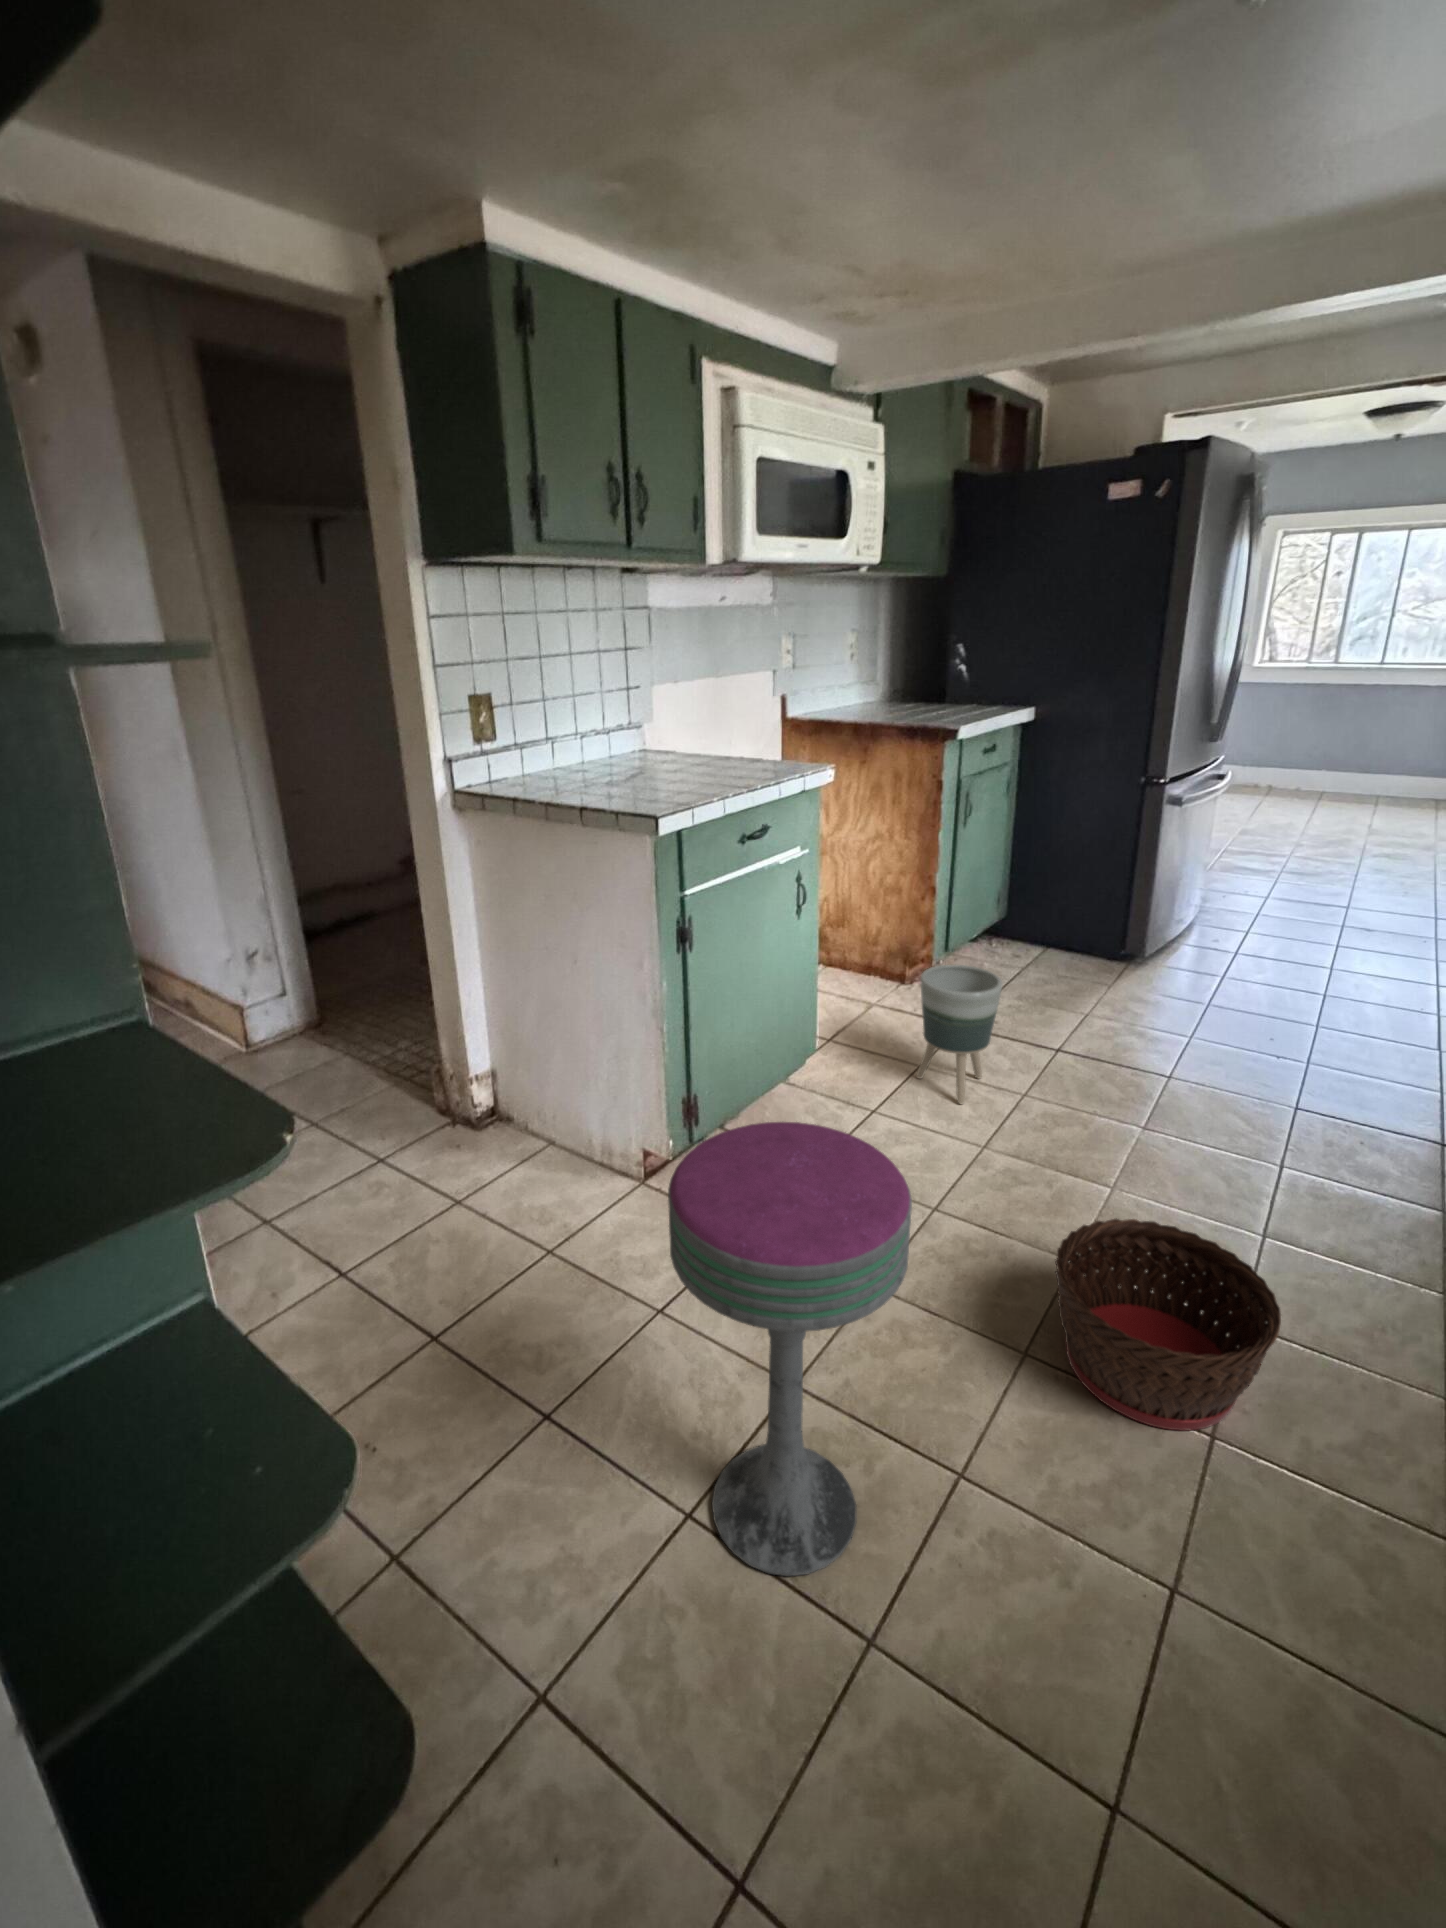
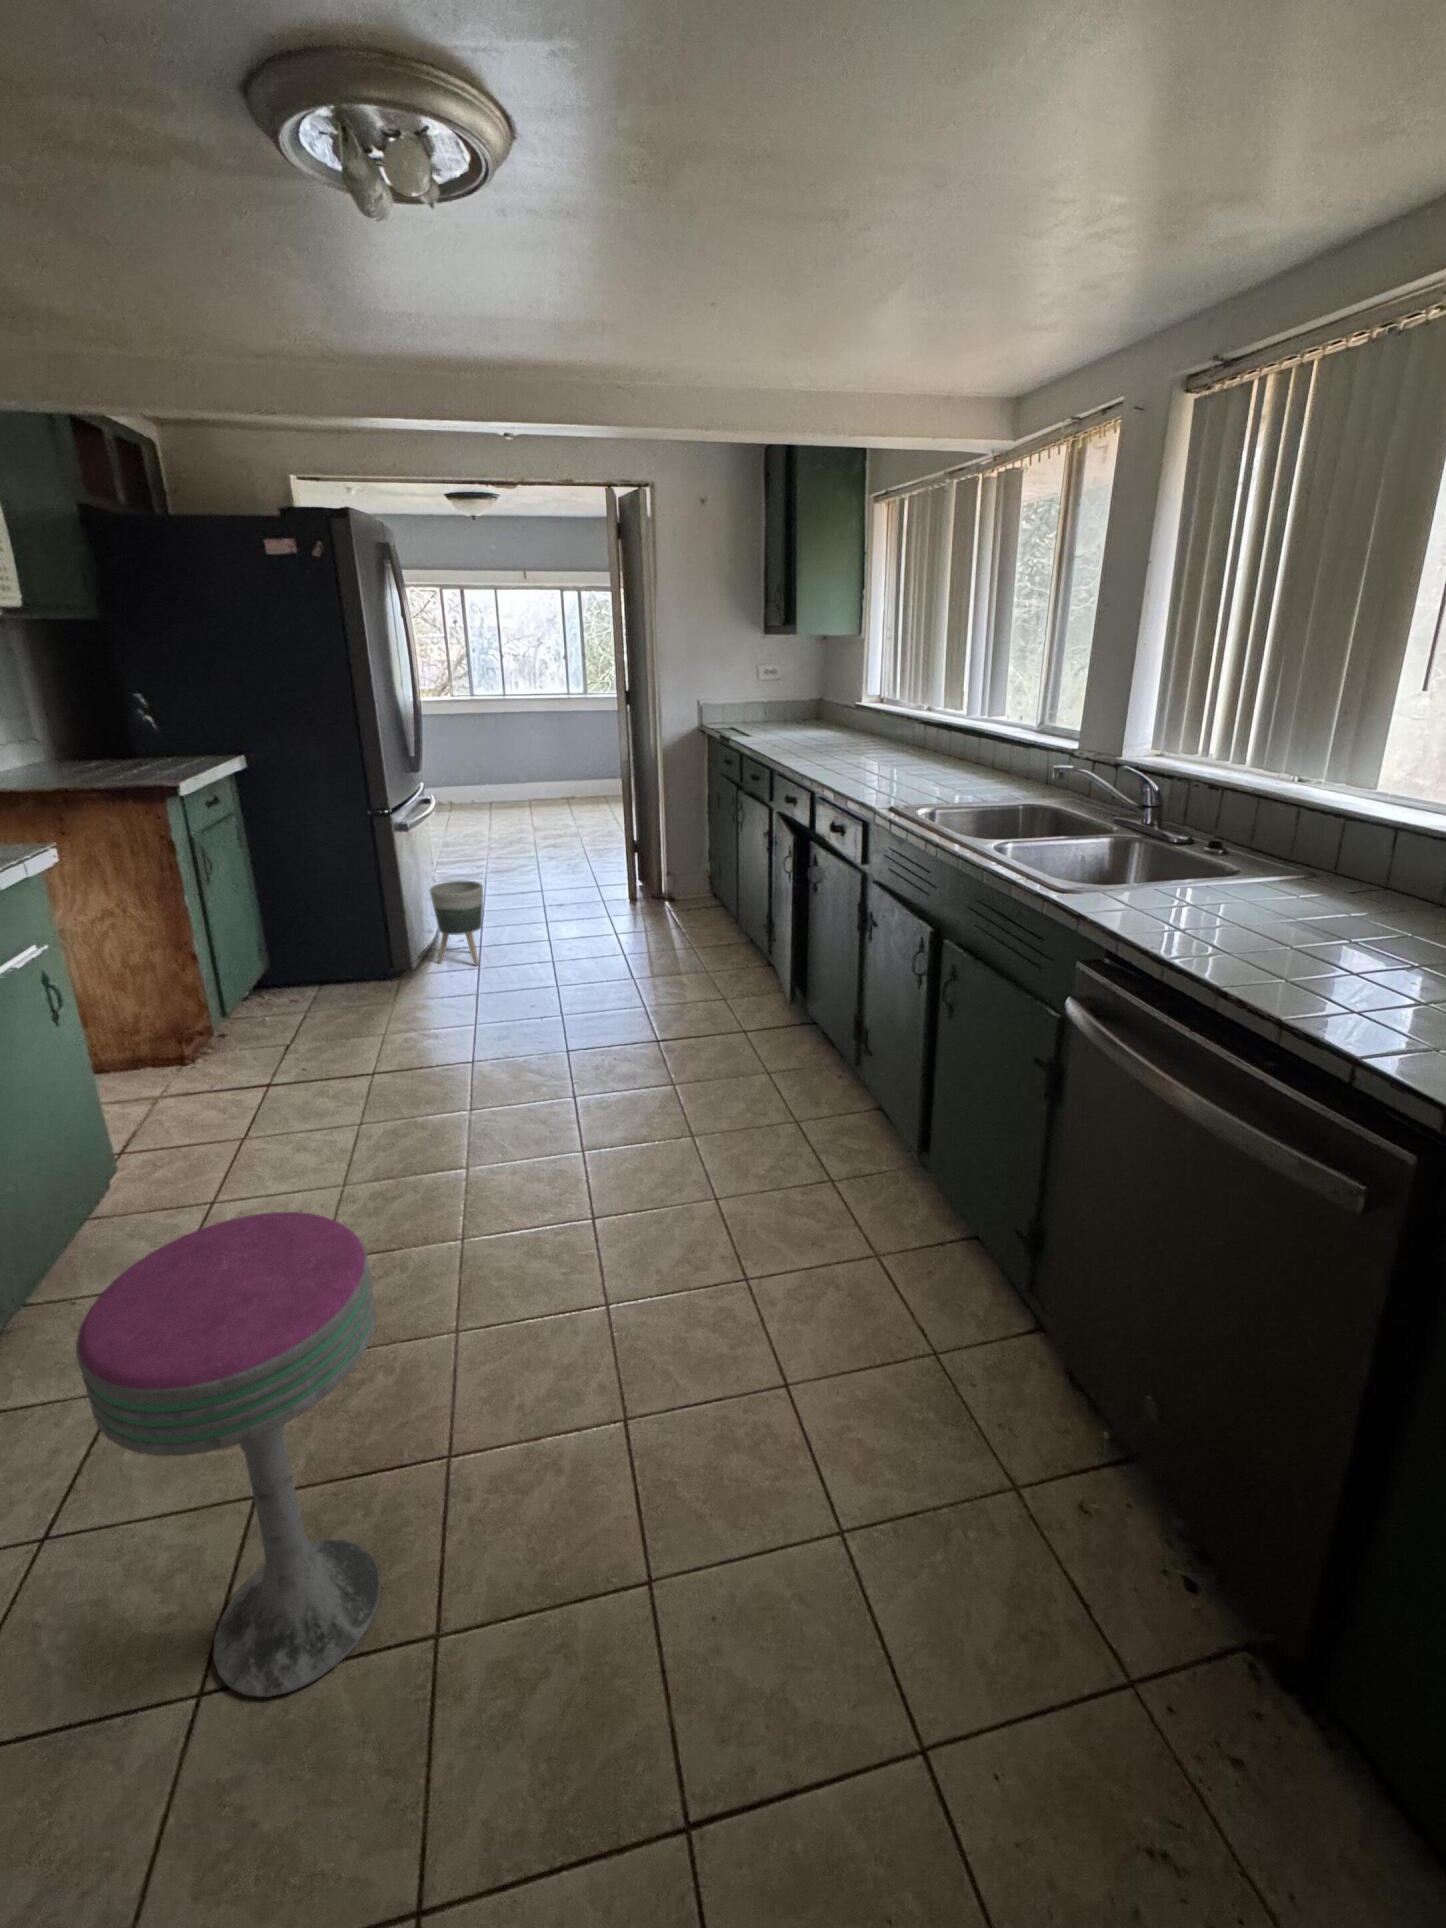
planter: present [917,965,1003,1104] -> present [430,881,483,965]
basket: present [1055,1219,1281,1431] -> none [458,1168,627,1333]

